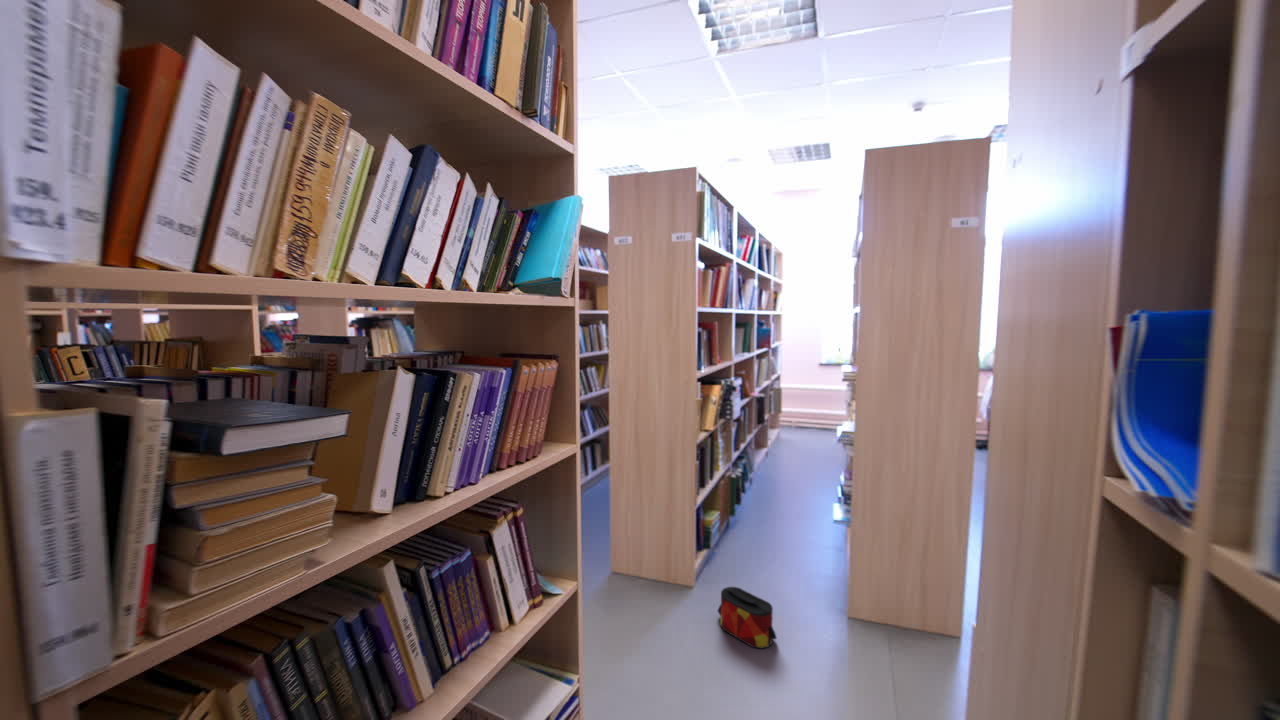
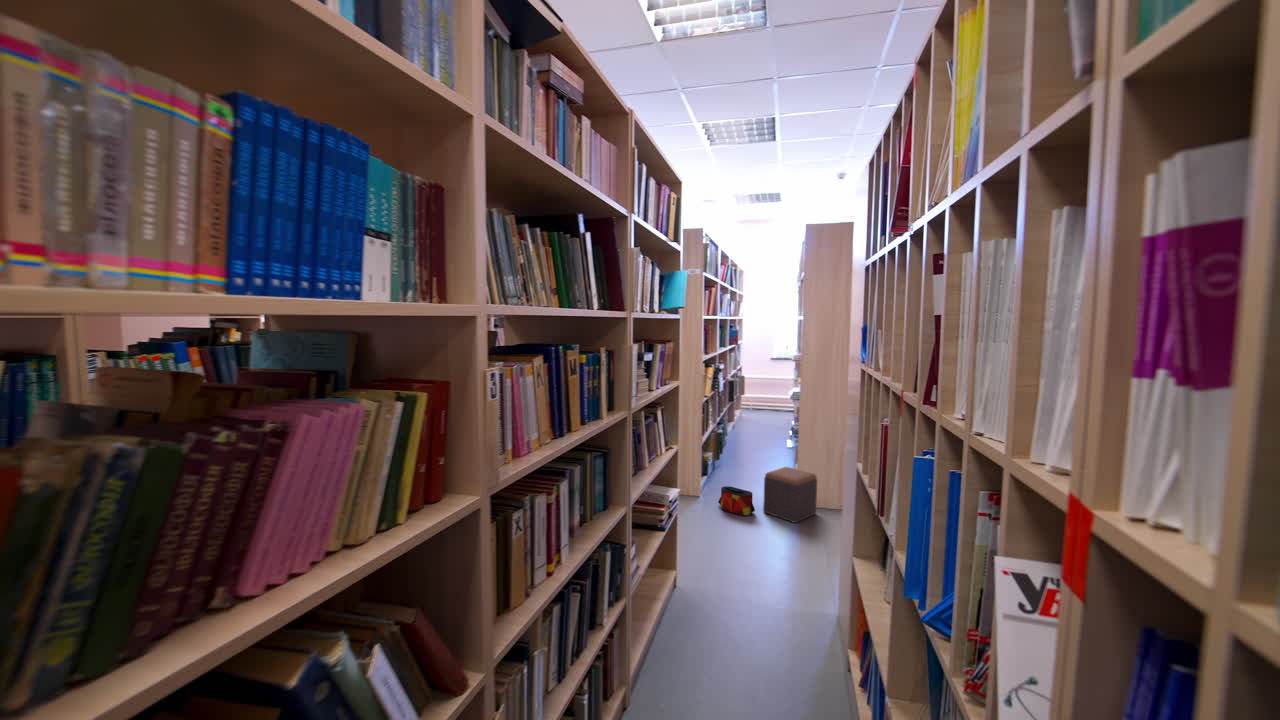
footstool: none [792,559,889,677] -> present [763,467,817,523]

